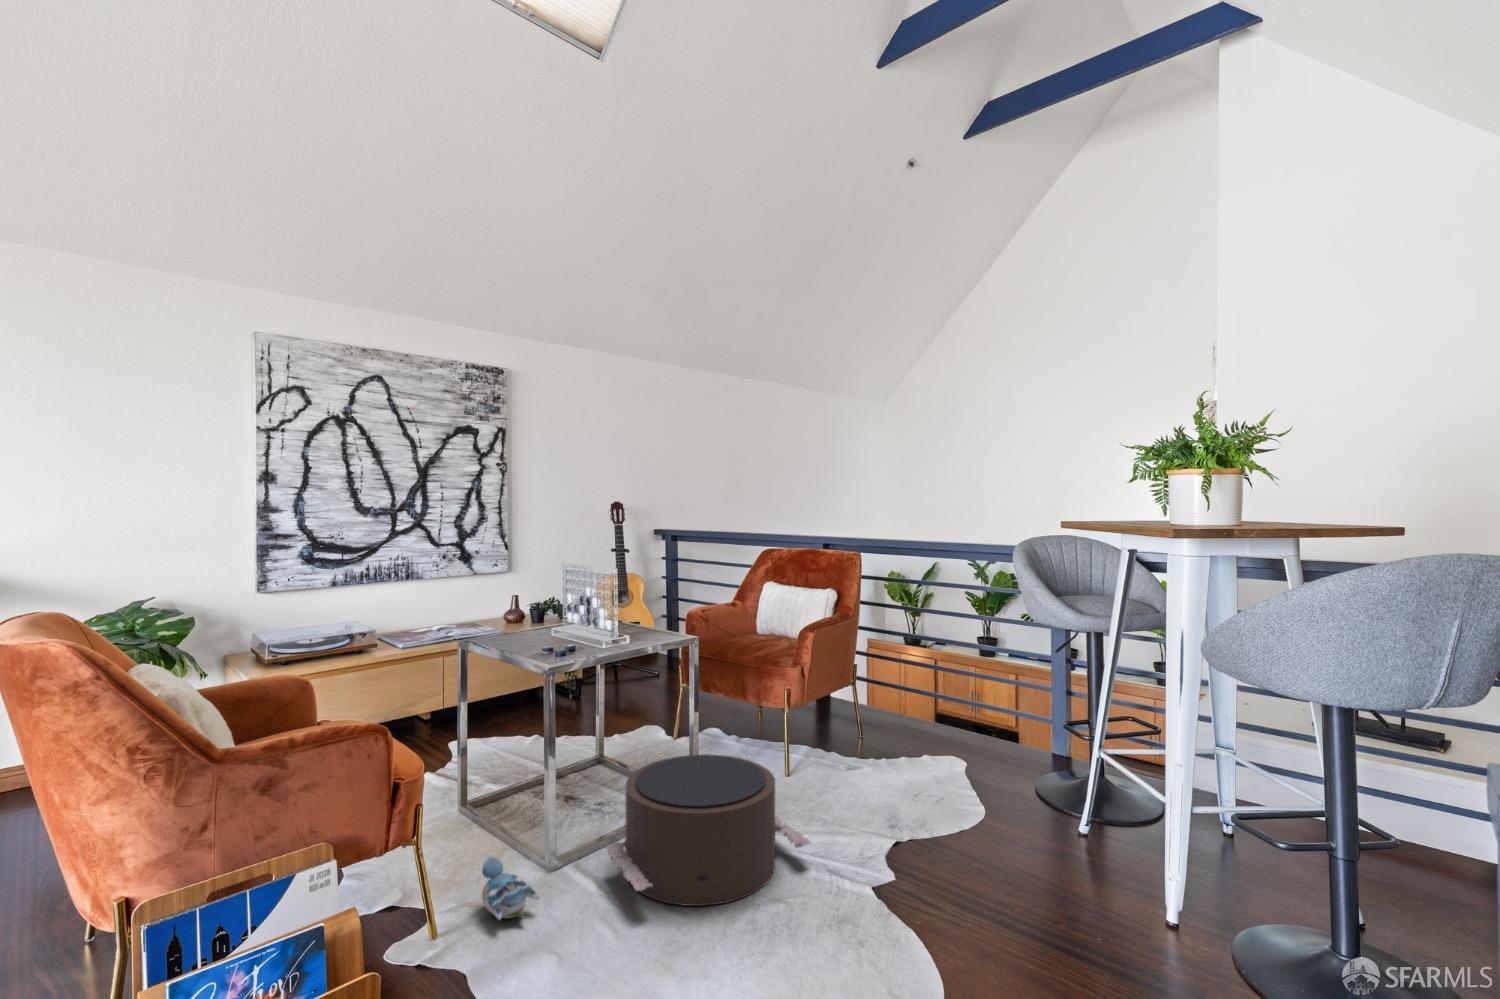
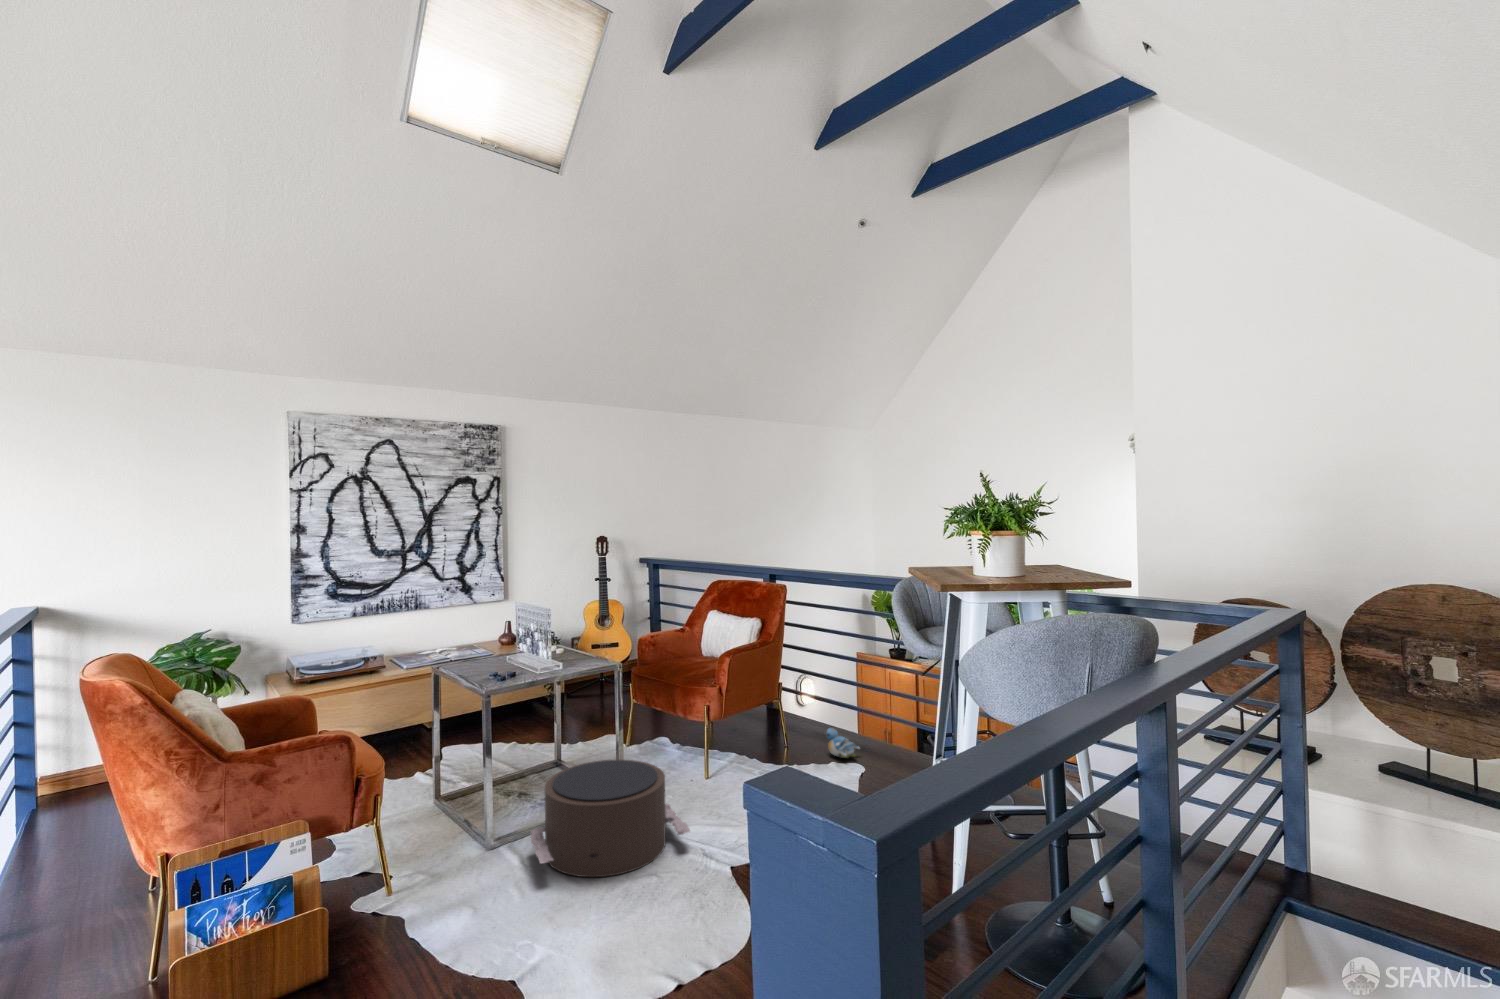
plush toy: present [482,857,539,920] -> present [826,728,860,758]

